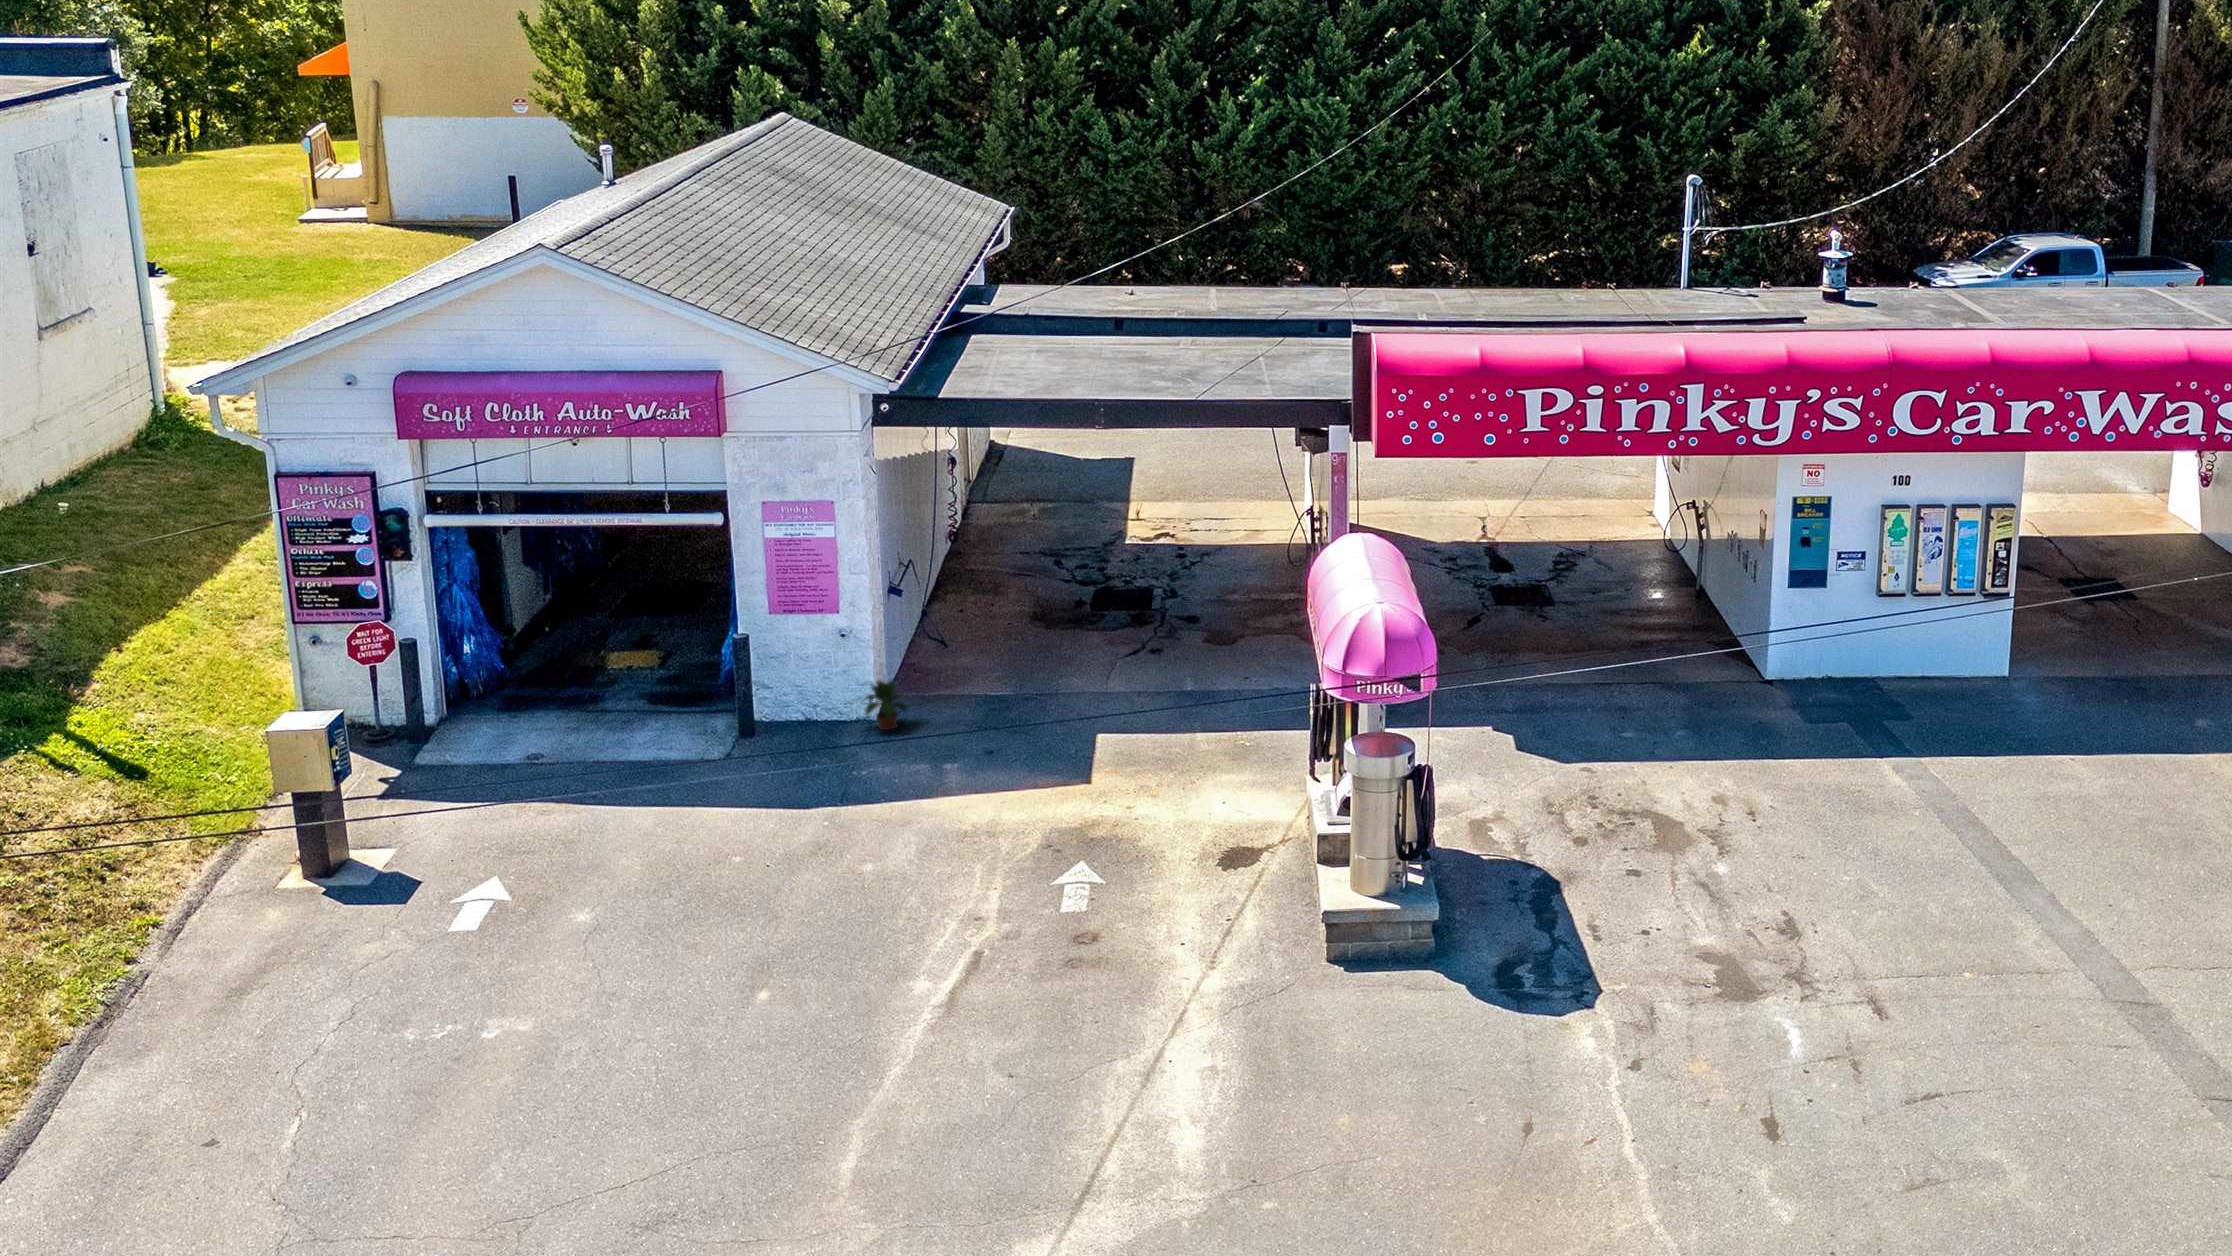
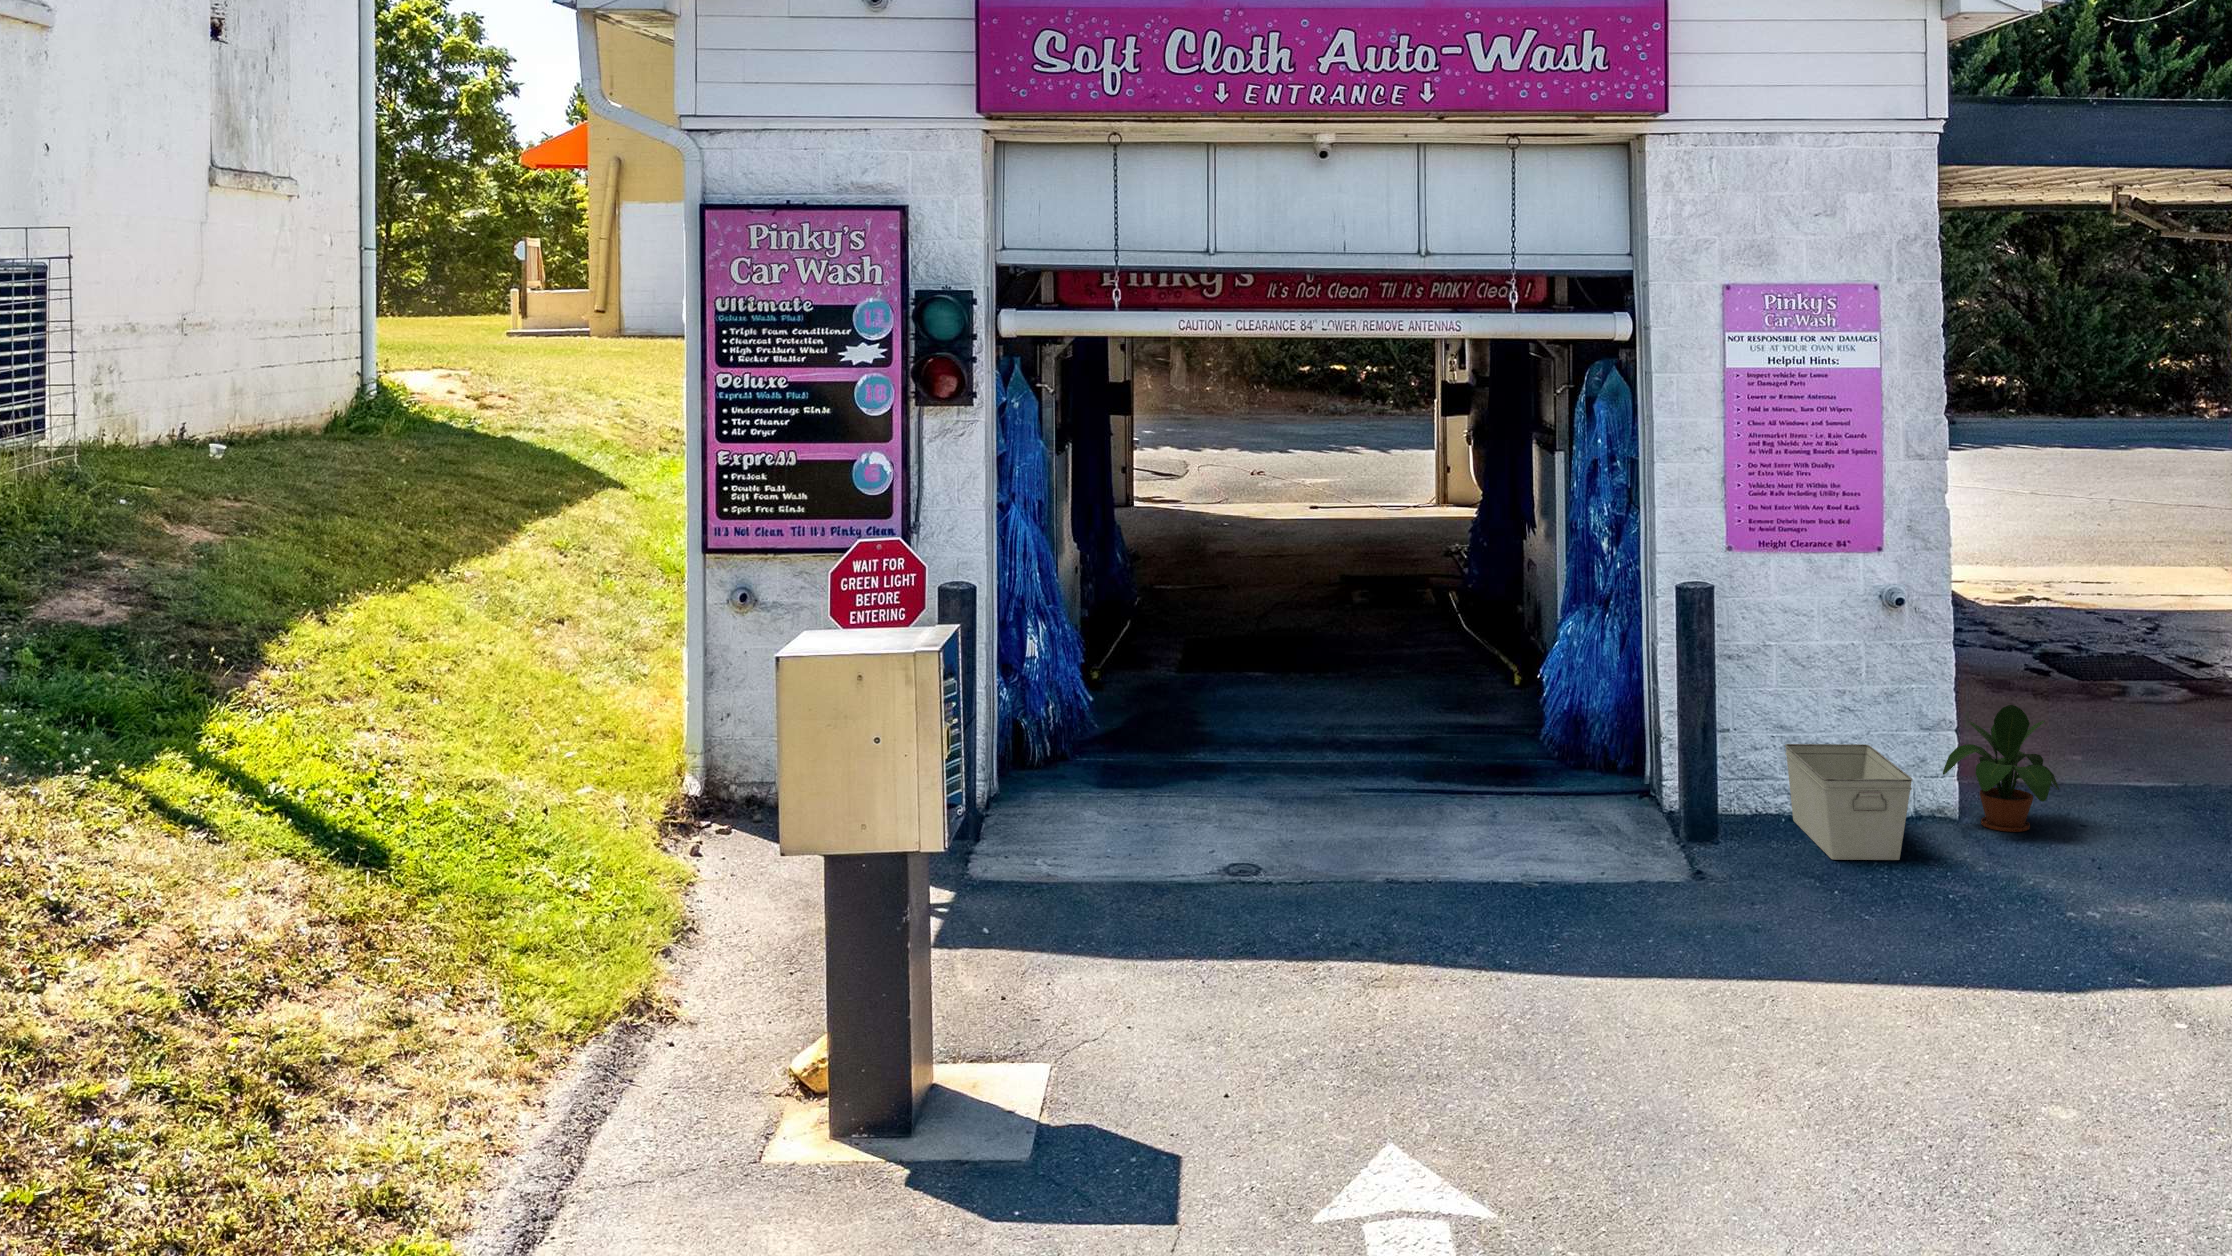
storage bin: none [781,695,829,748] -> present [1785,744,1913,860]

